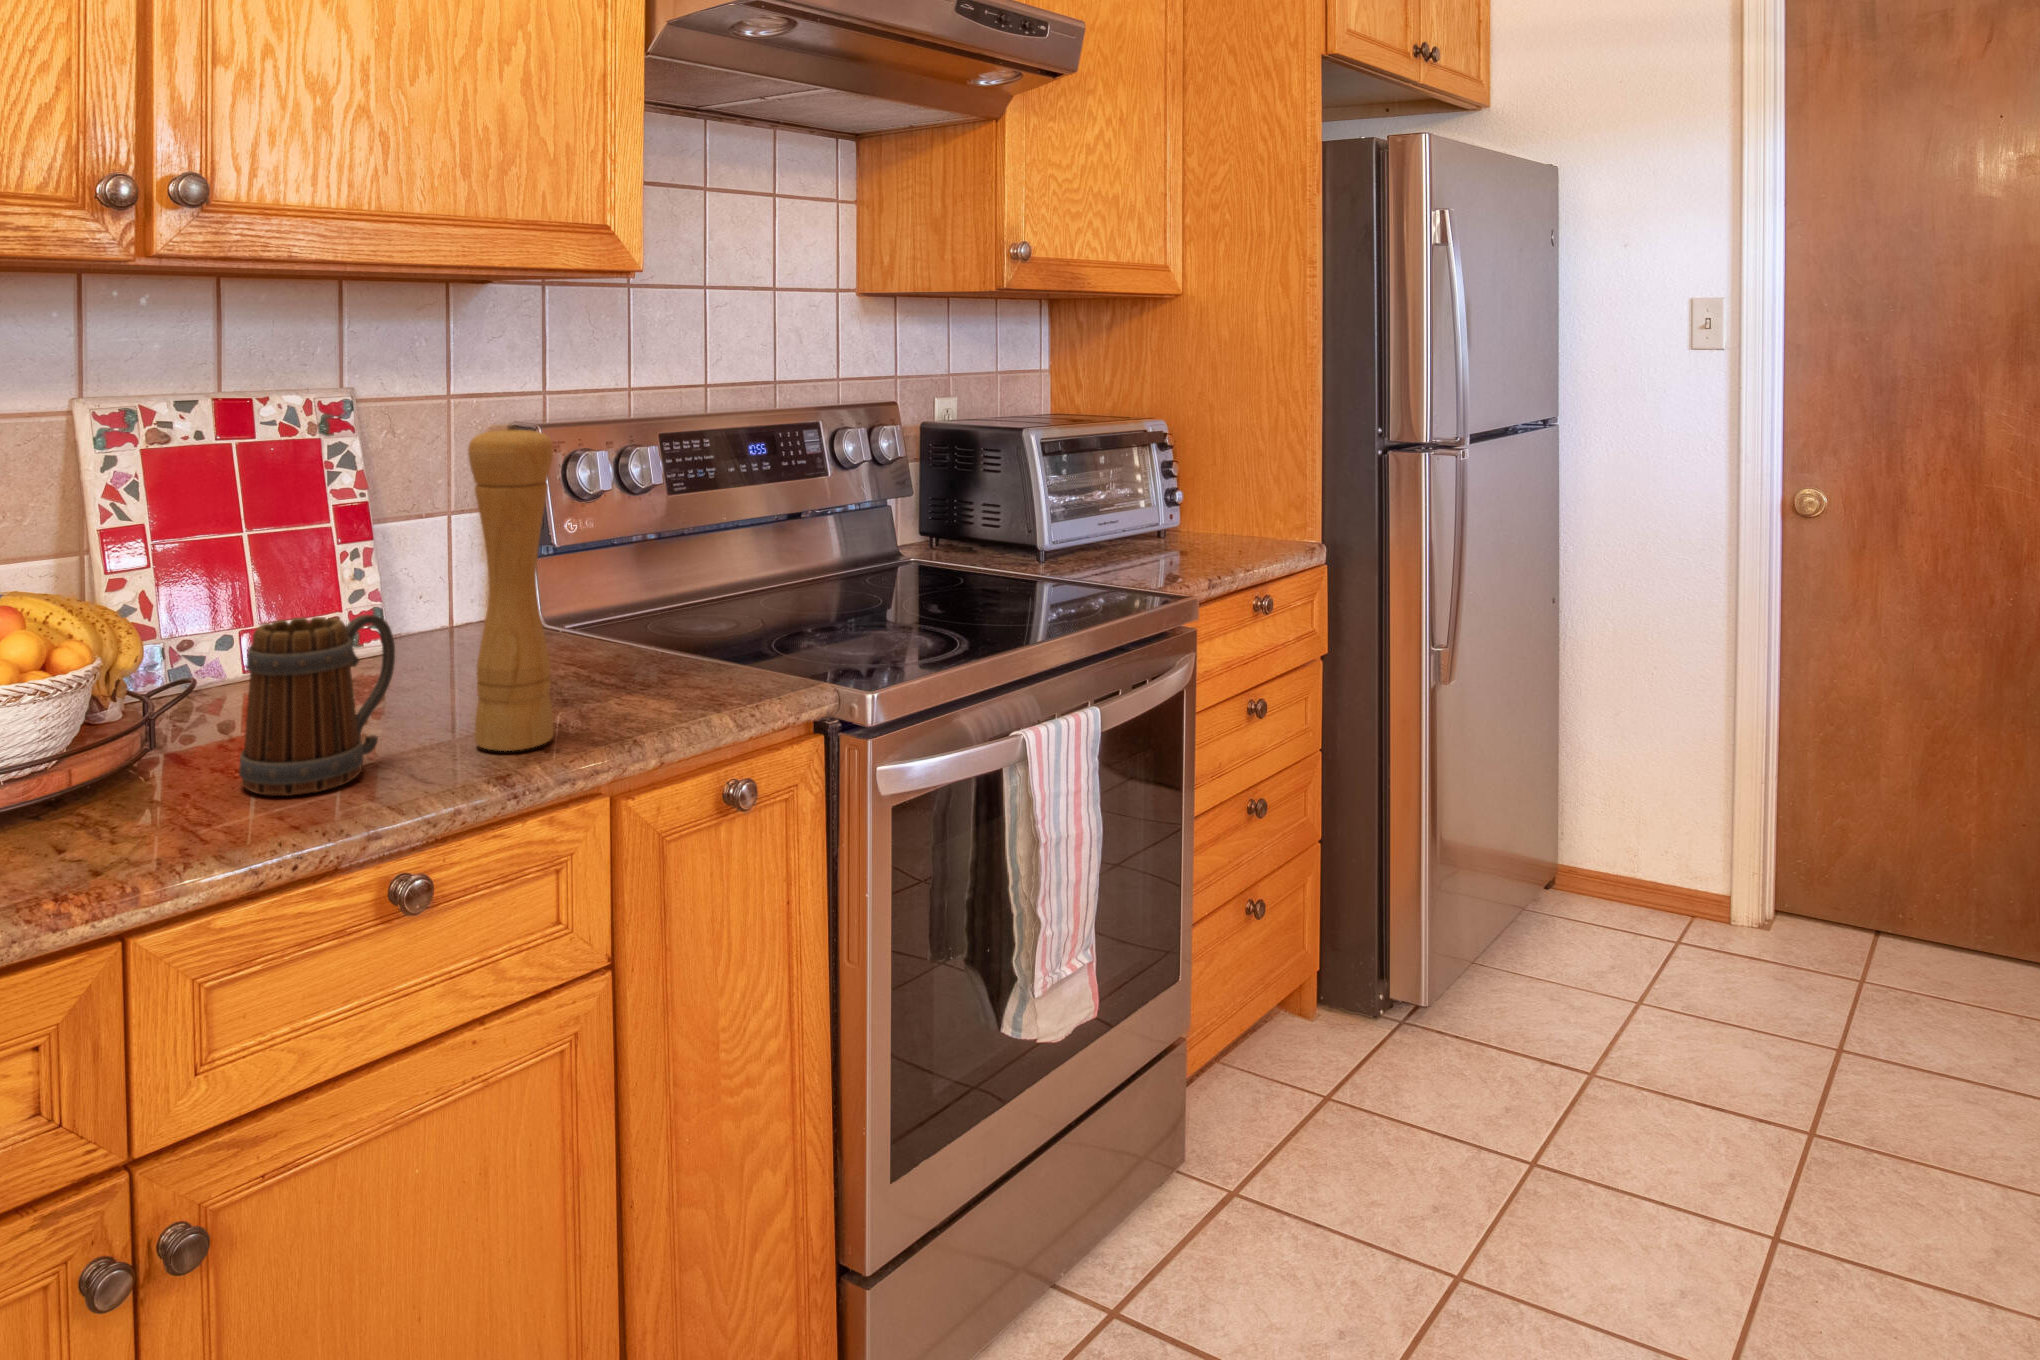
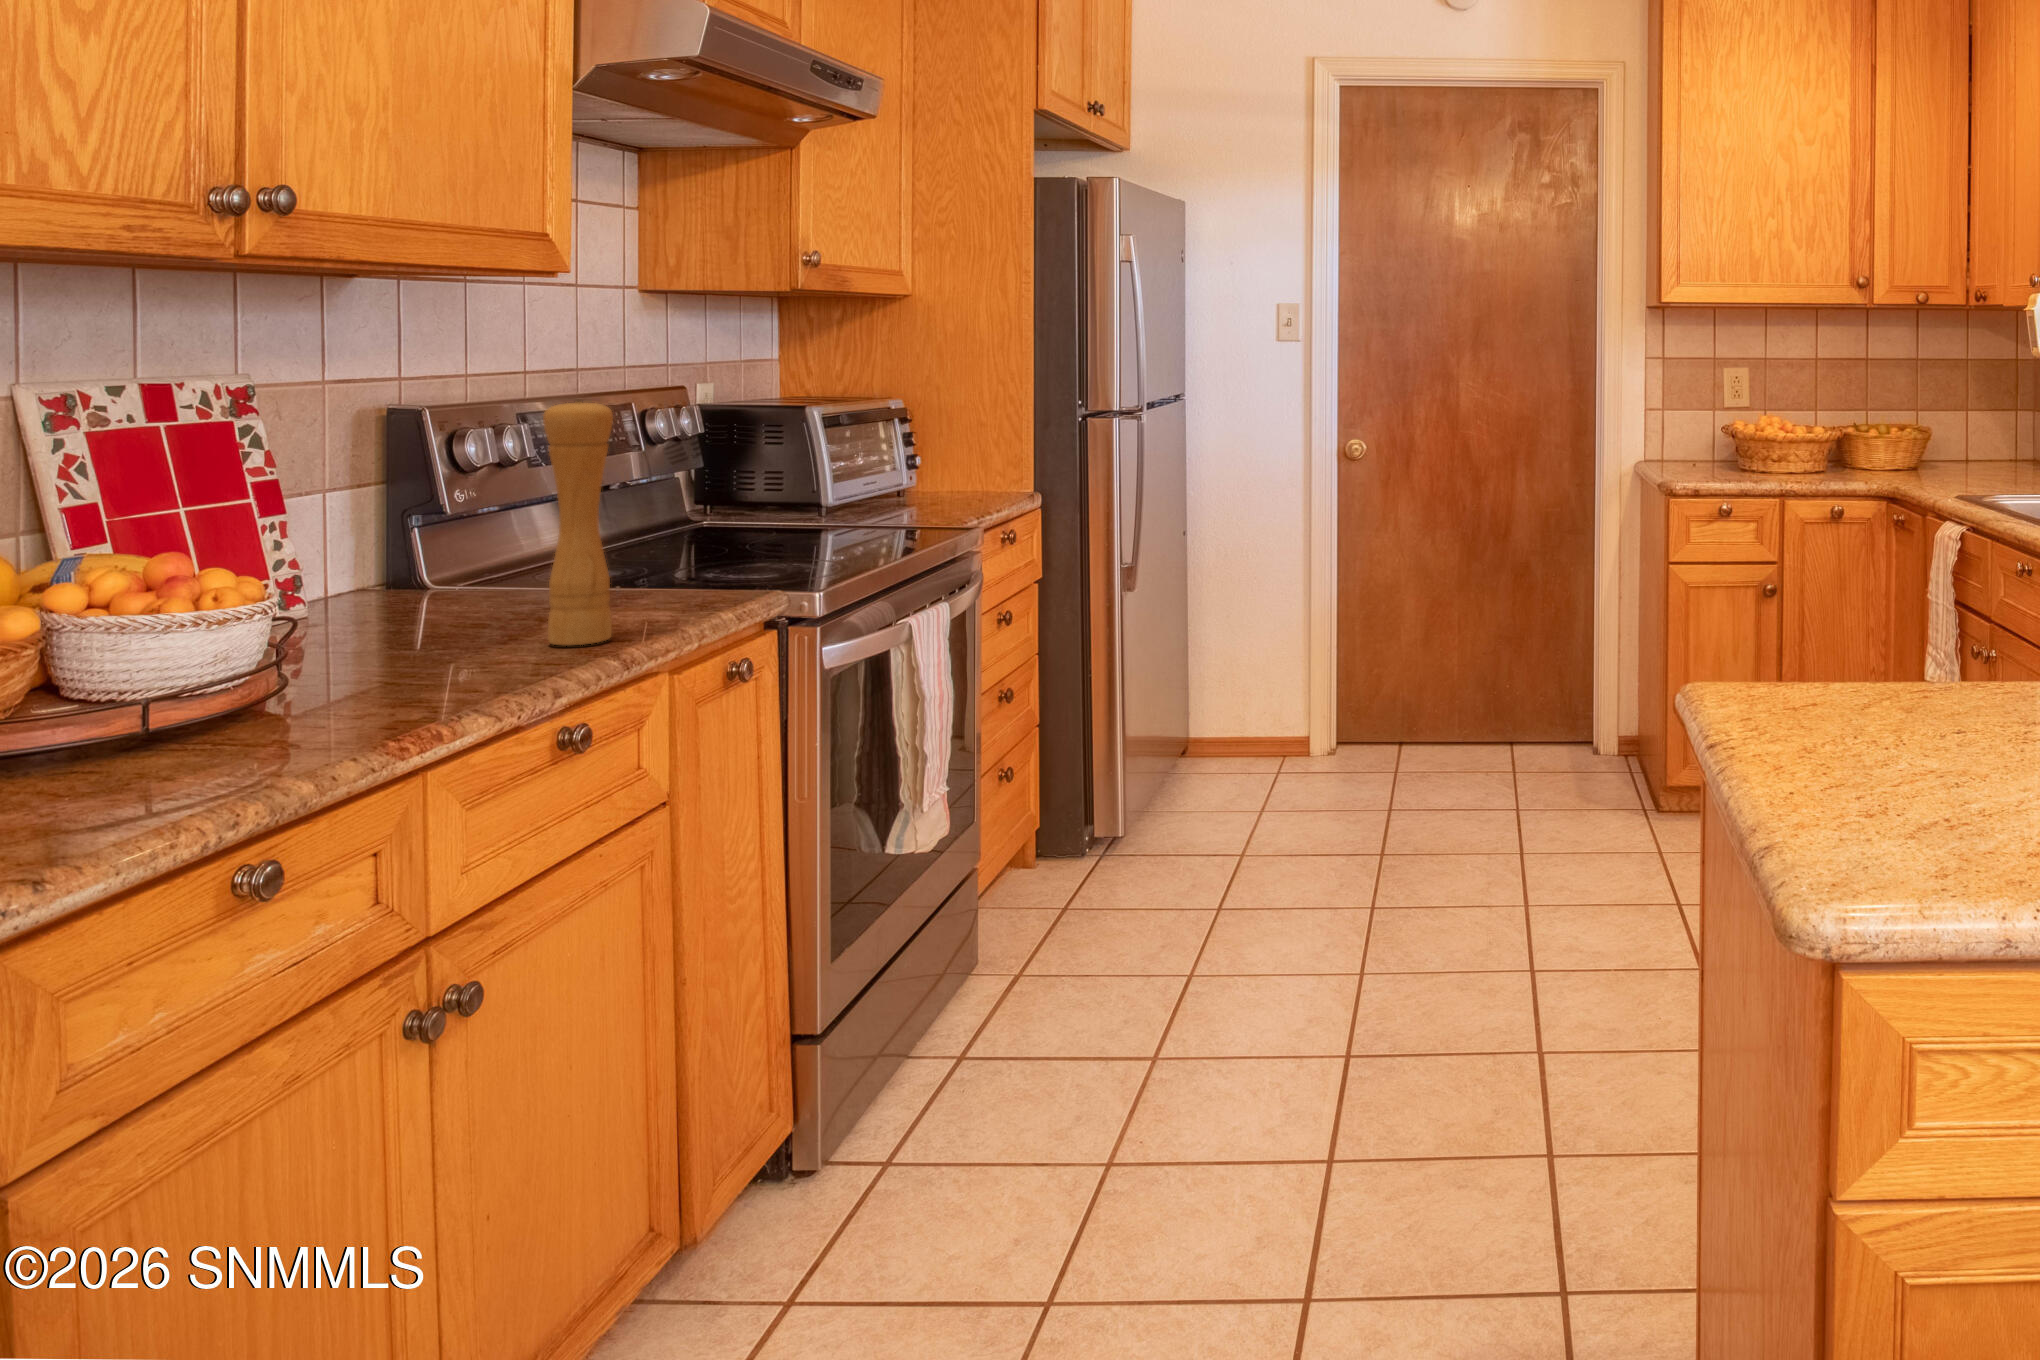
mug: present [239,614,395,796] -> none [391,547,496,682]

